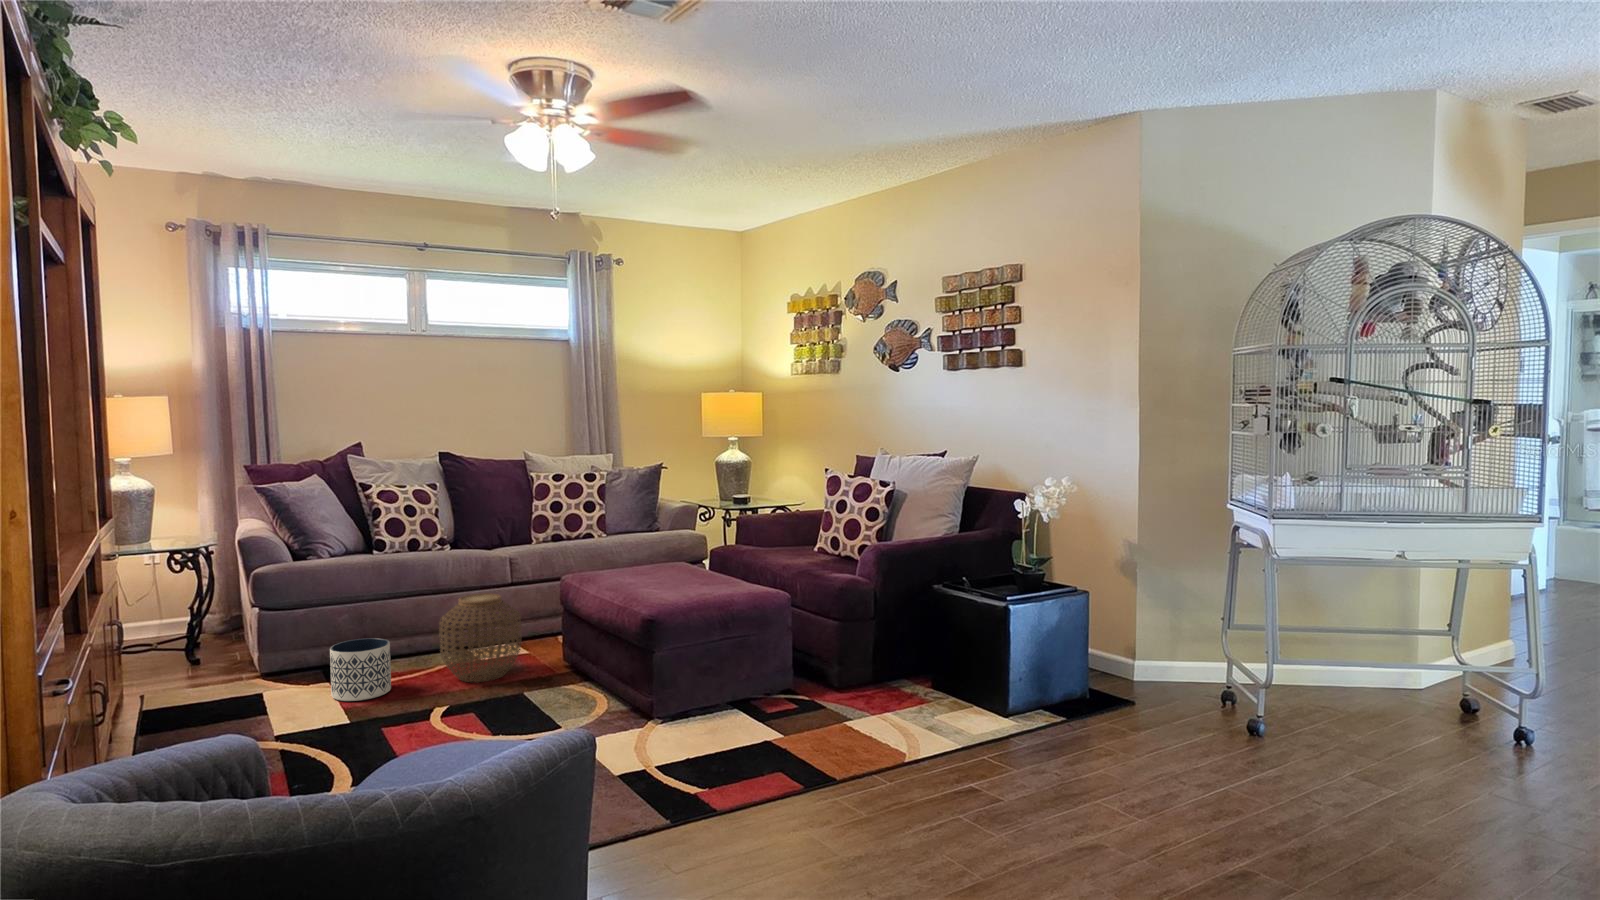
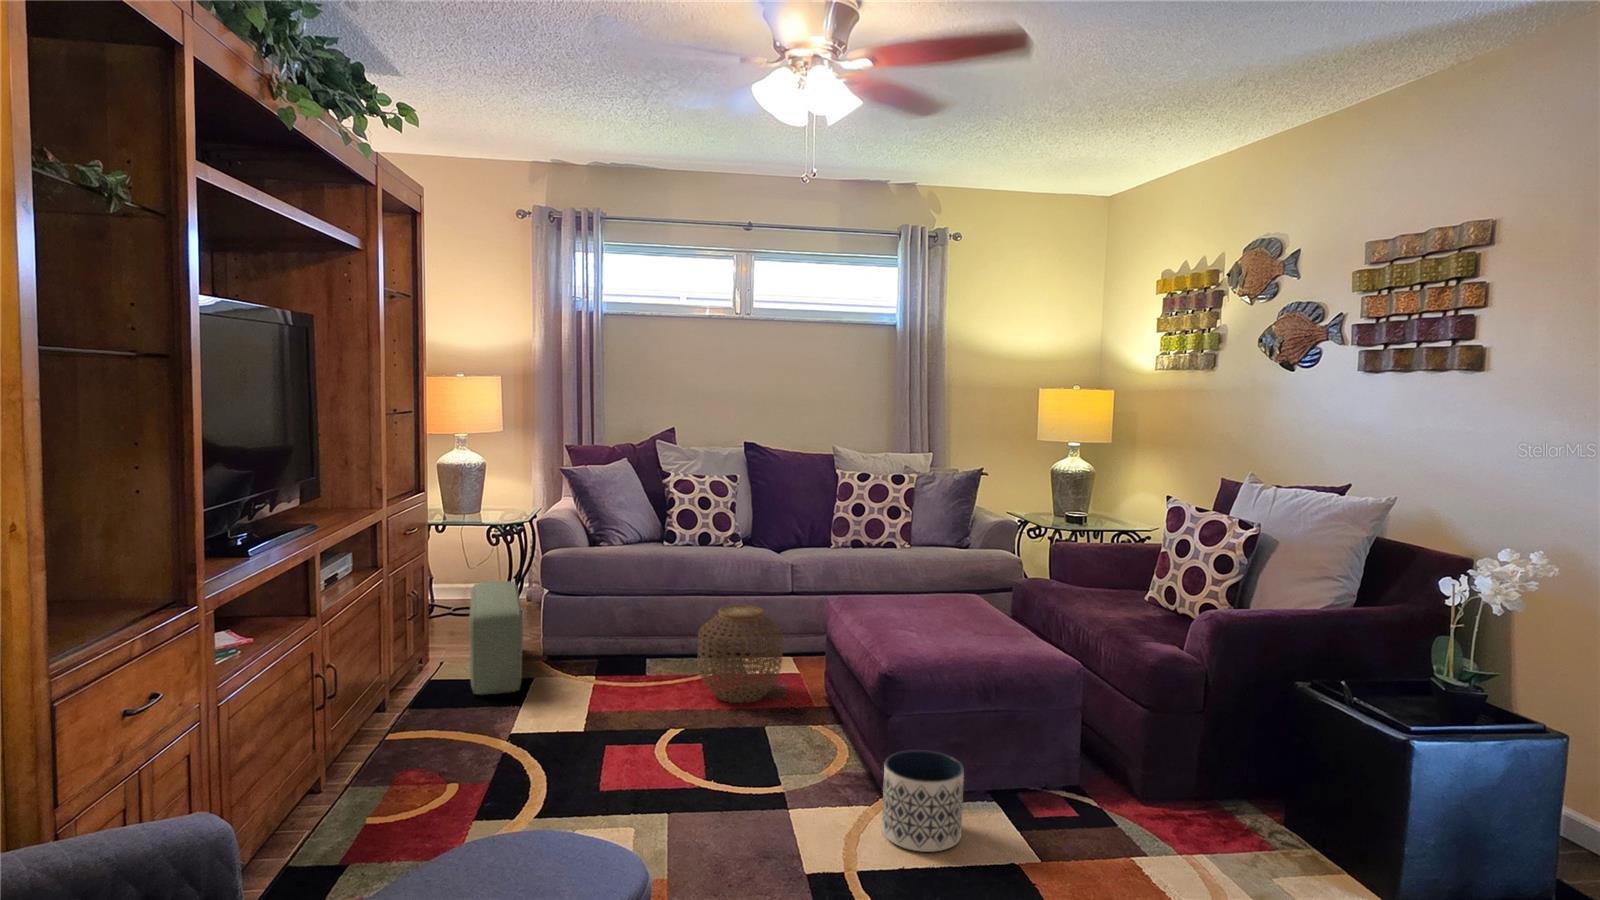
pouf: none [167,604,252,714] -> present [469,581,523,694]
planter: present [330,638,391,701] -> present [882,750,964,852]

